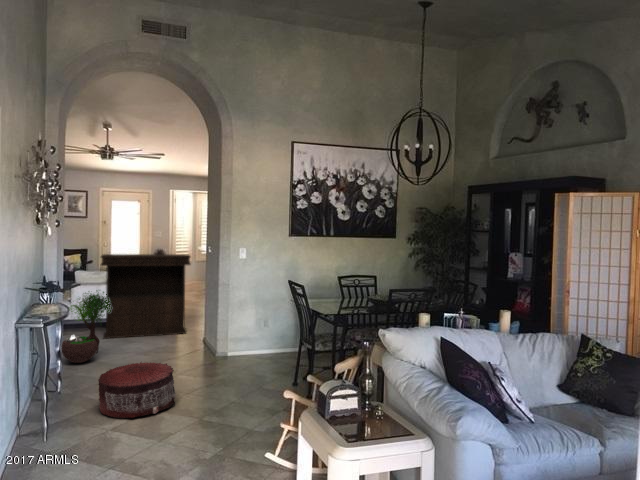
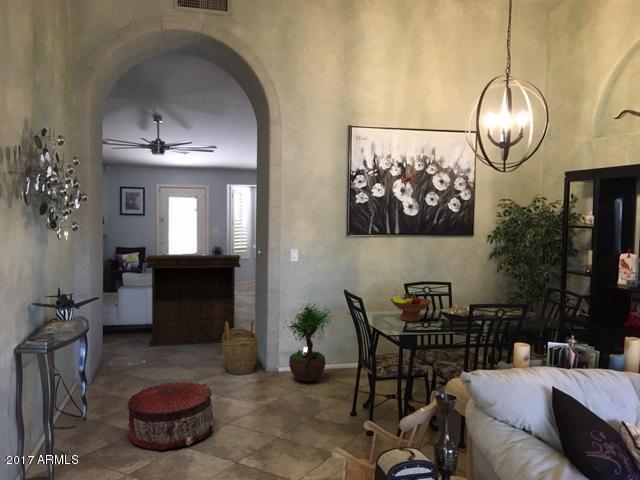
fruit bowl: none [327,284,360,307] -> present [391,294,431,321]
potted tree: present [62,292,111,363] -> present [284,304,331,381]
woven basket: none [176,311,210,360] -> present [222,320,258,375]

